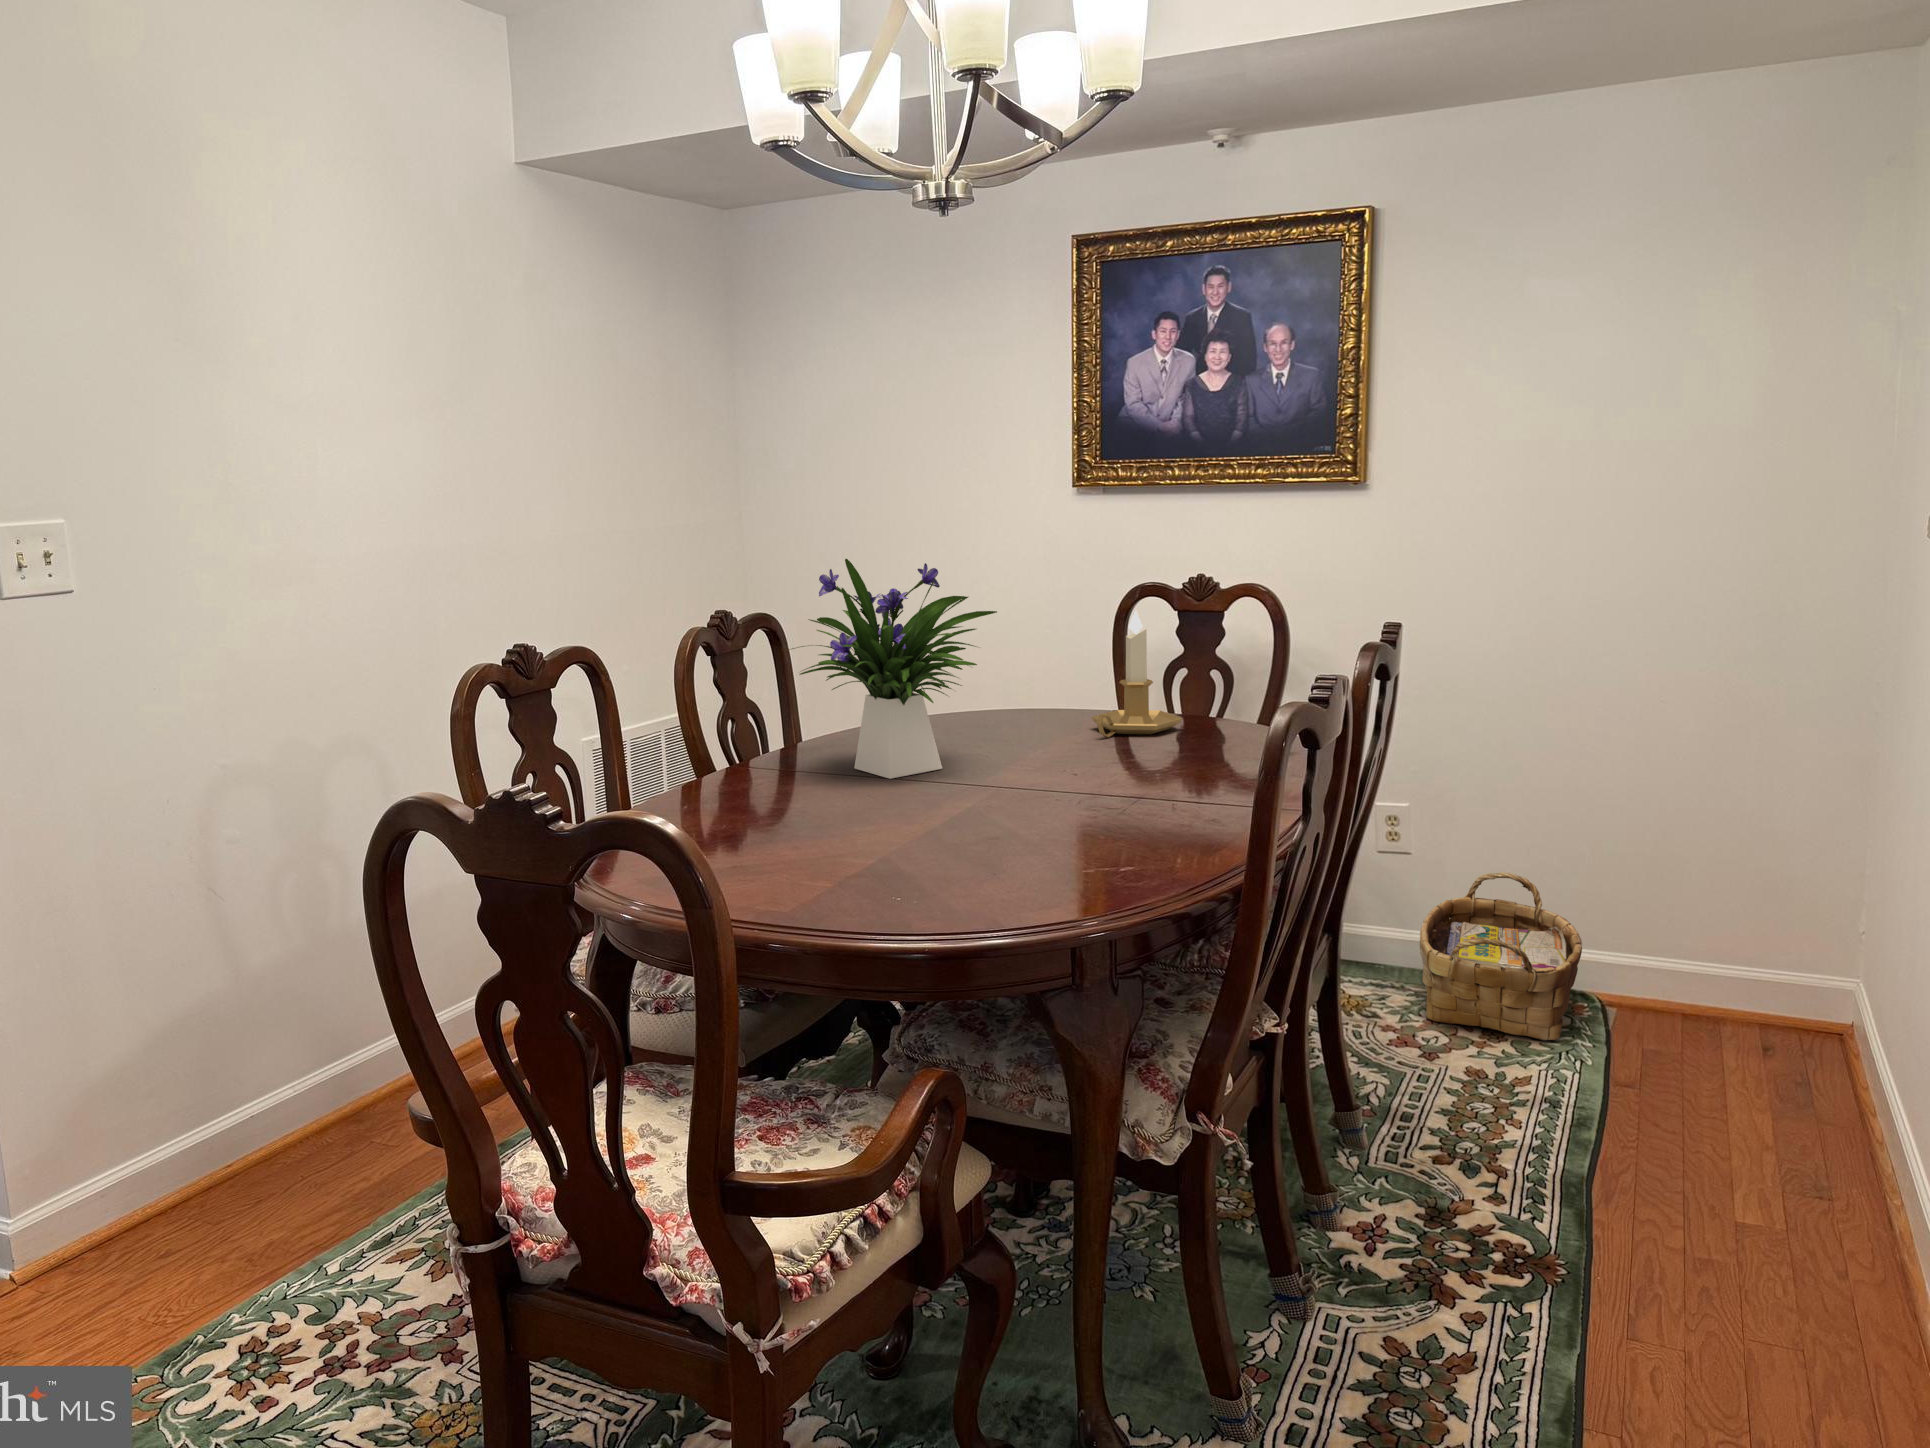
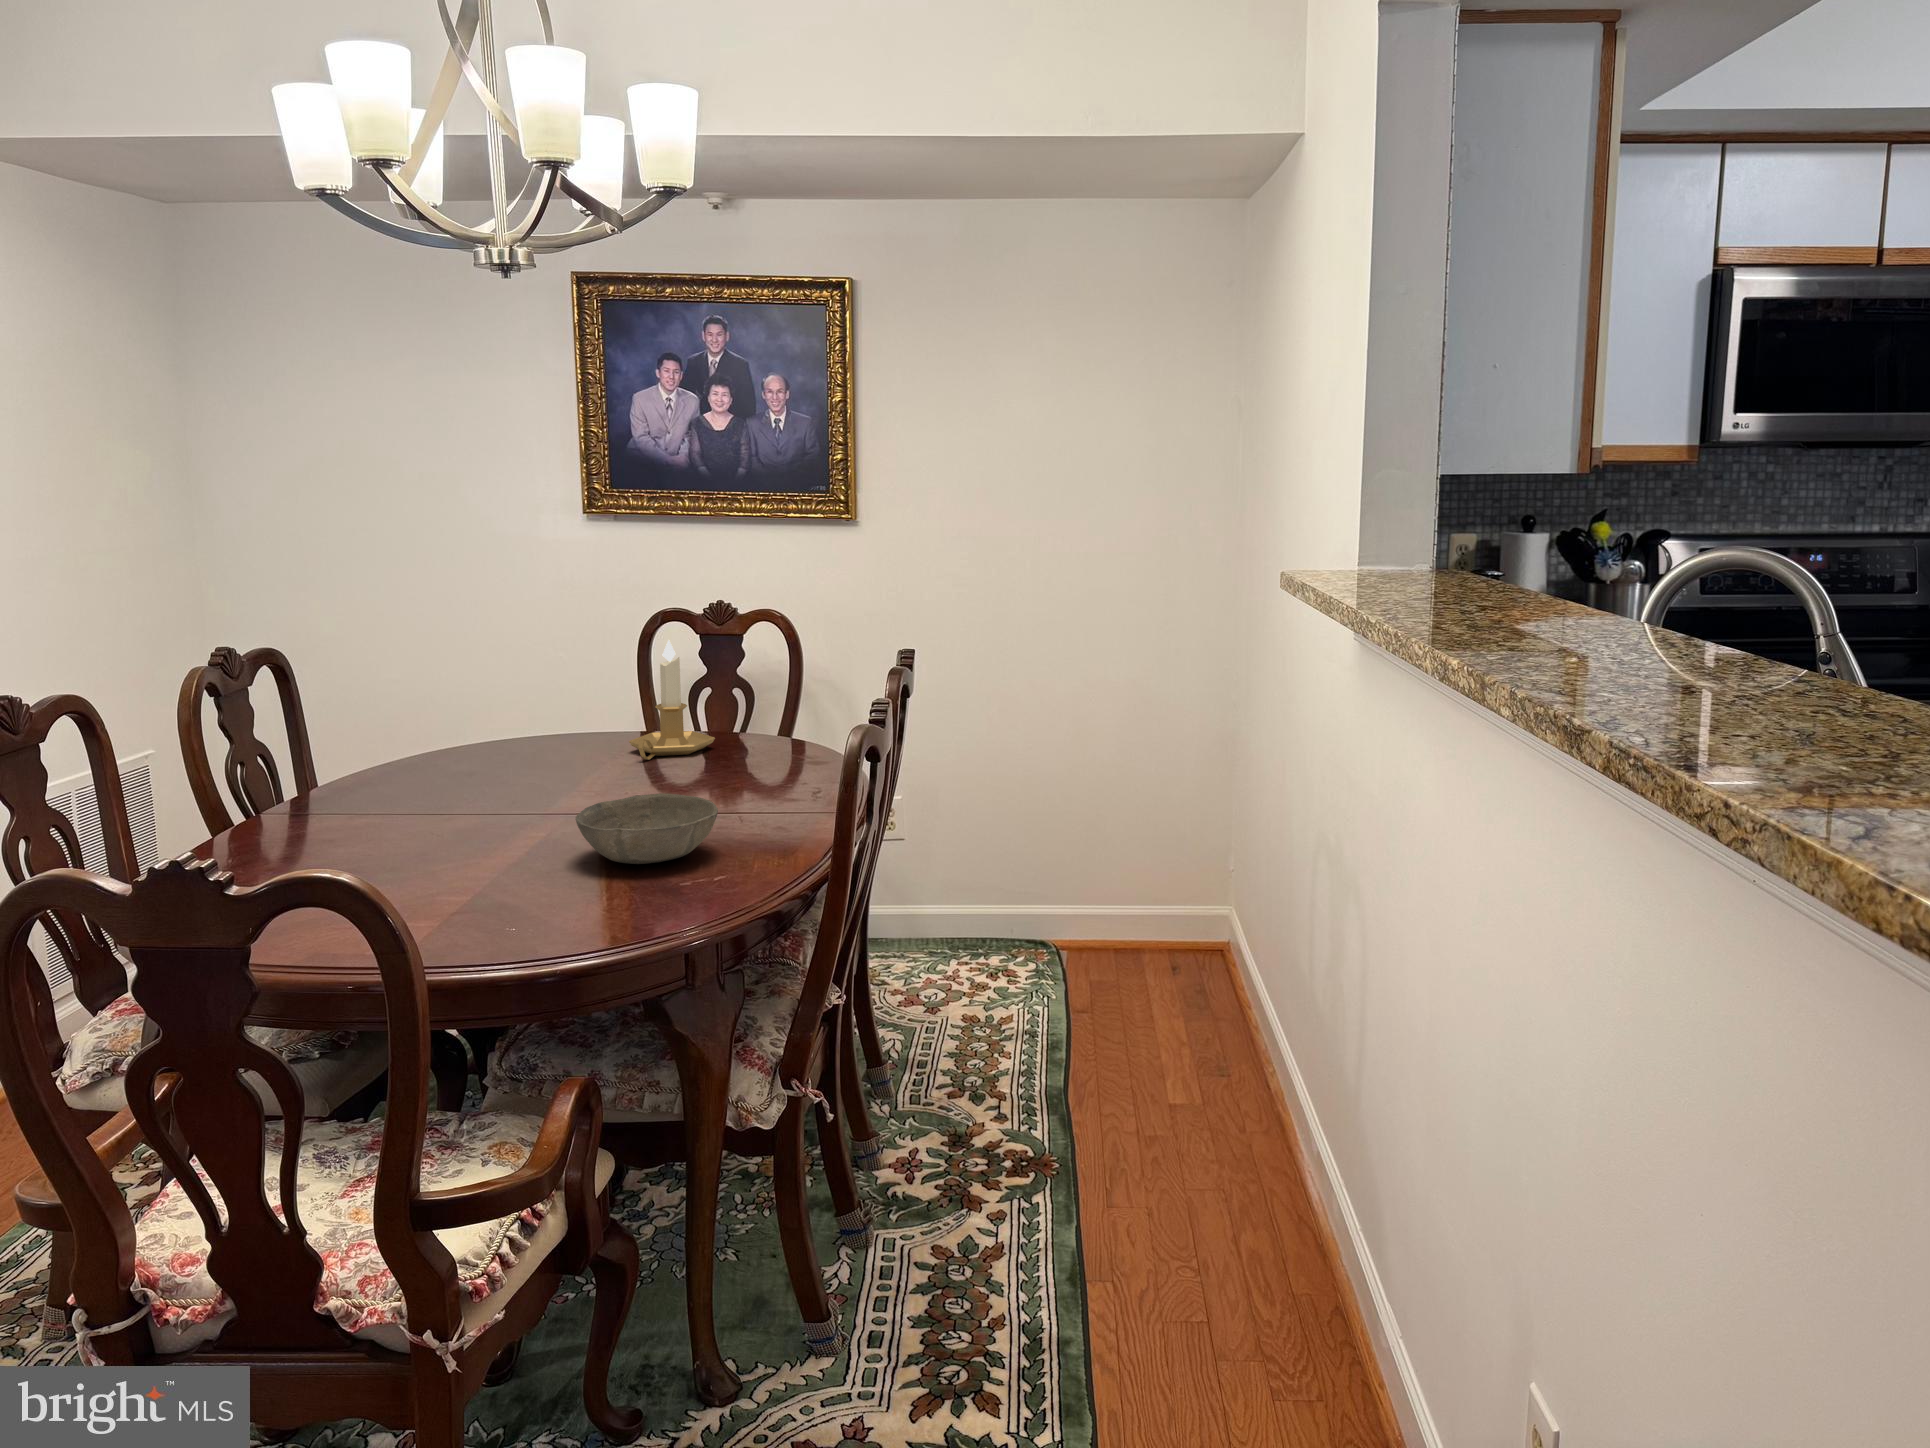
flower arrangement: present [789,559,997,779] -> none [328,600,554,816]
bowl: none [991,769,1143,843] -> present [575,793,718,864]
woven basket: present [1420,872,1582,1040] -> none [919,851,1043,988]

